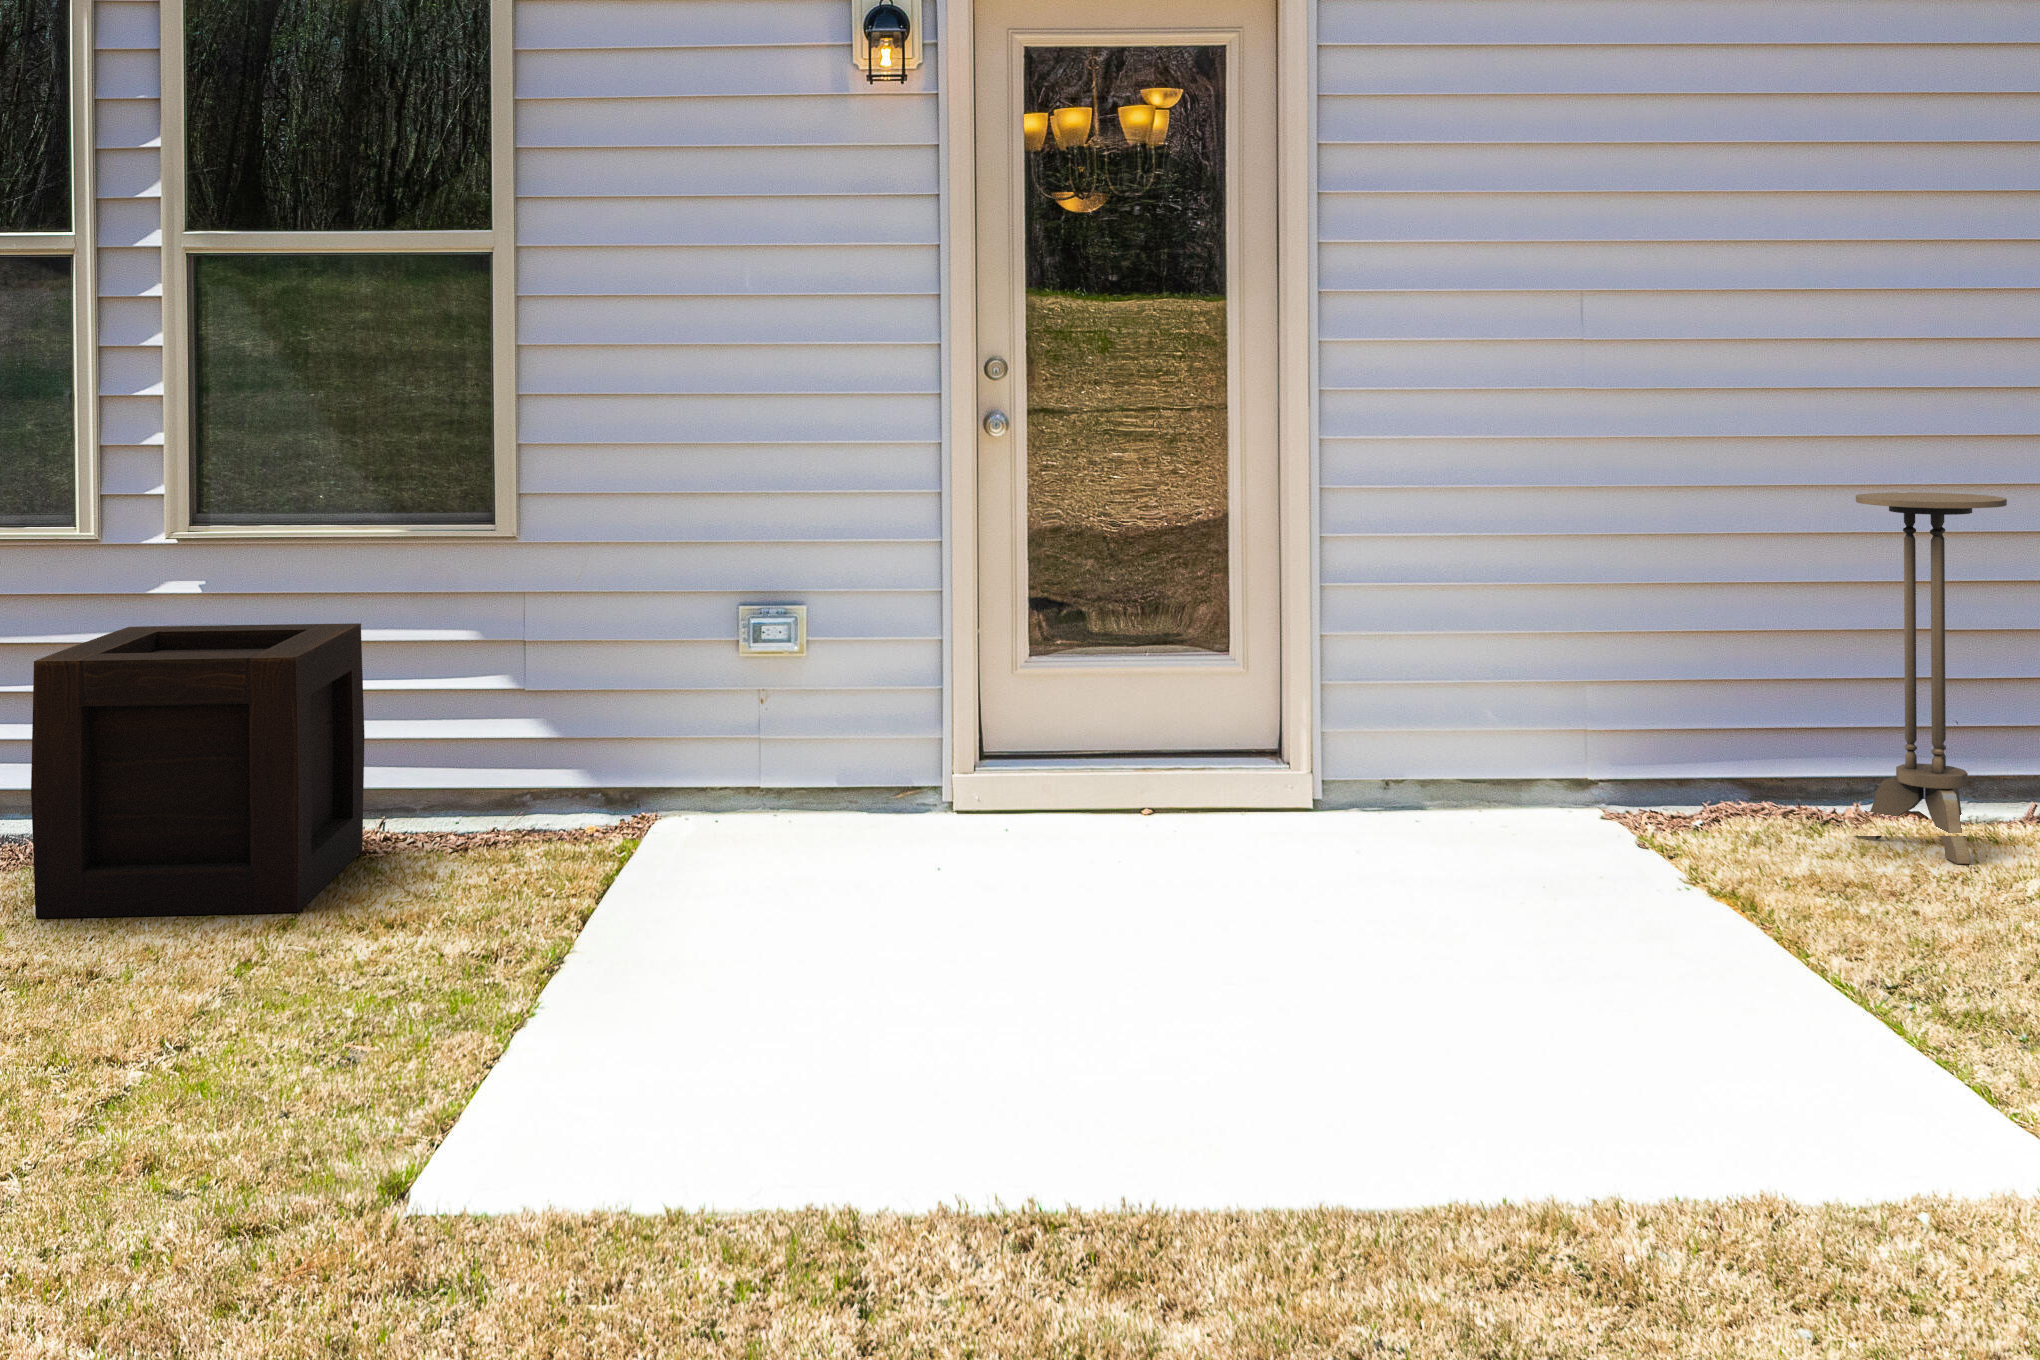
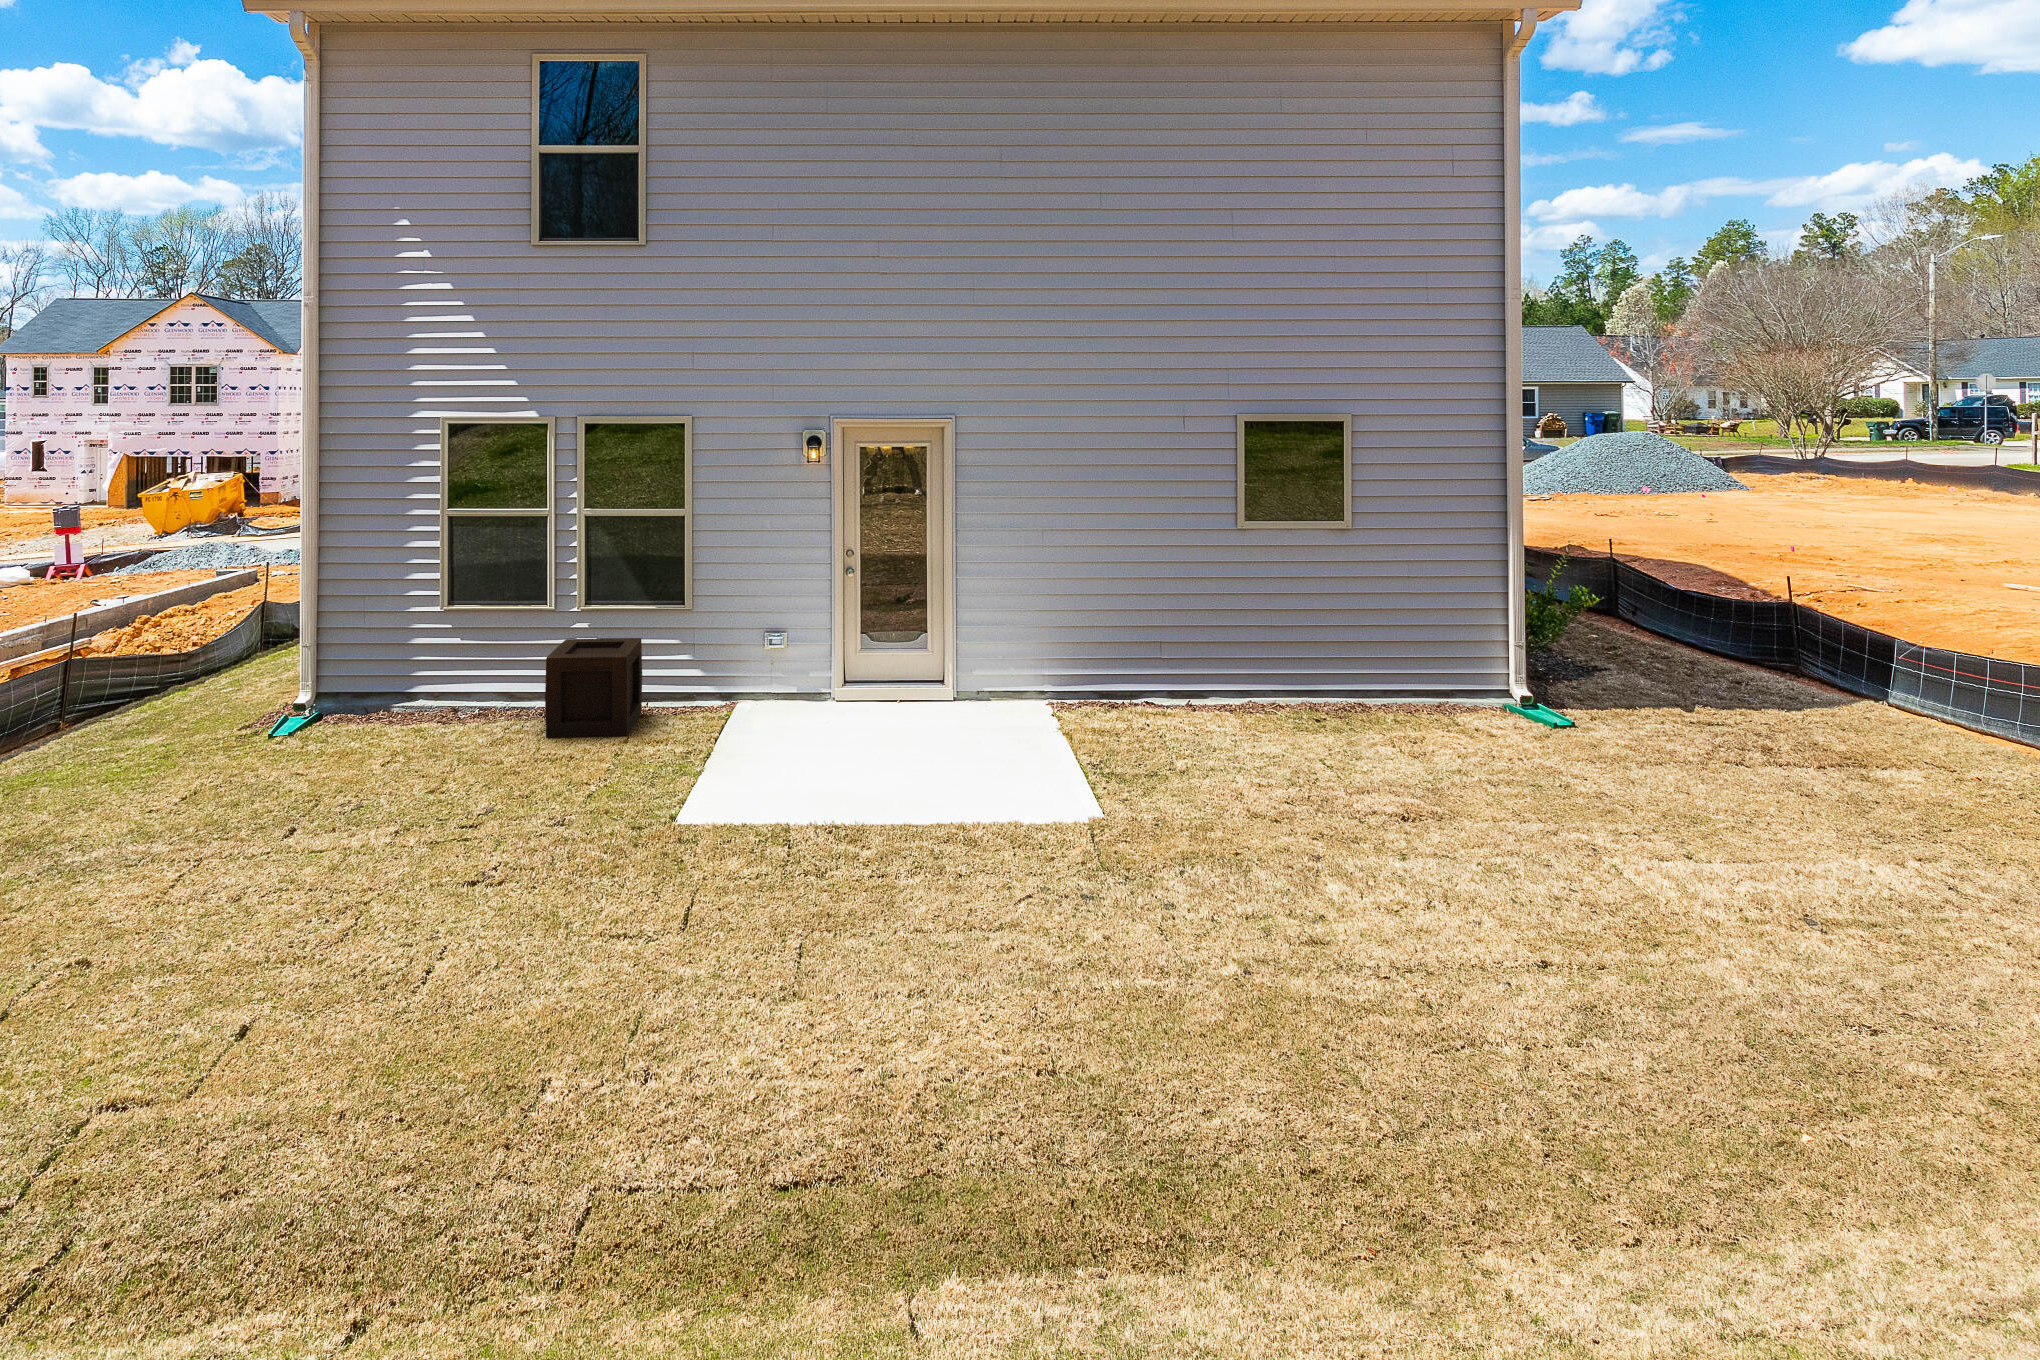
side table: present [1855,492,2007,864] -> none [1131,596,1176,722]

